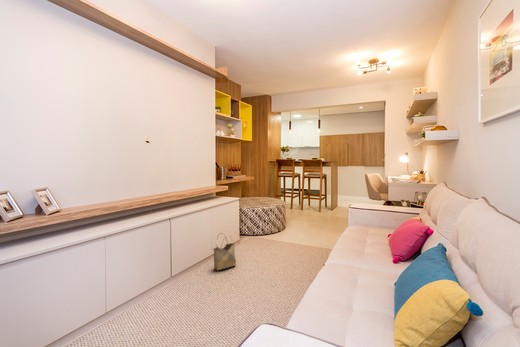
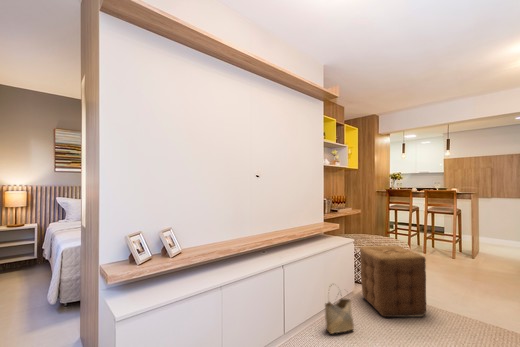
ottoman: none [246,202,290,254] -> present [360,246,426,317]

